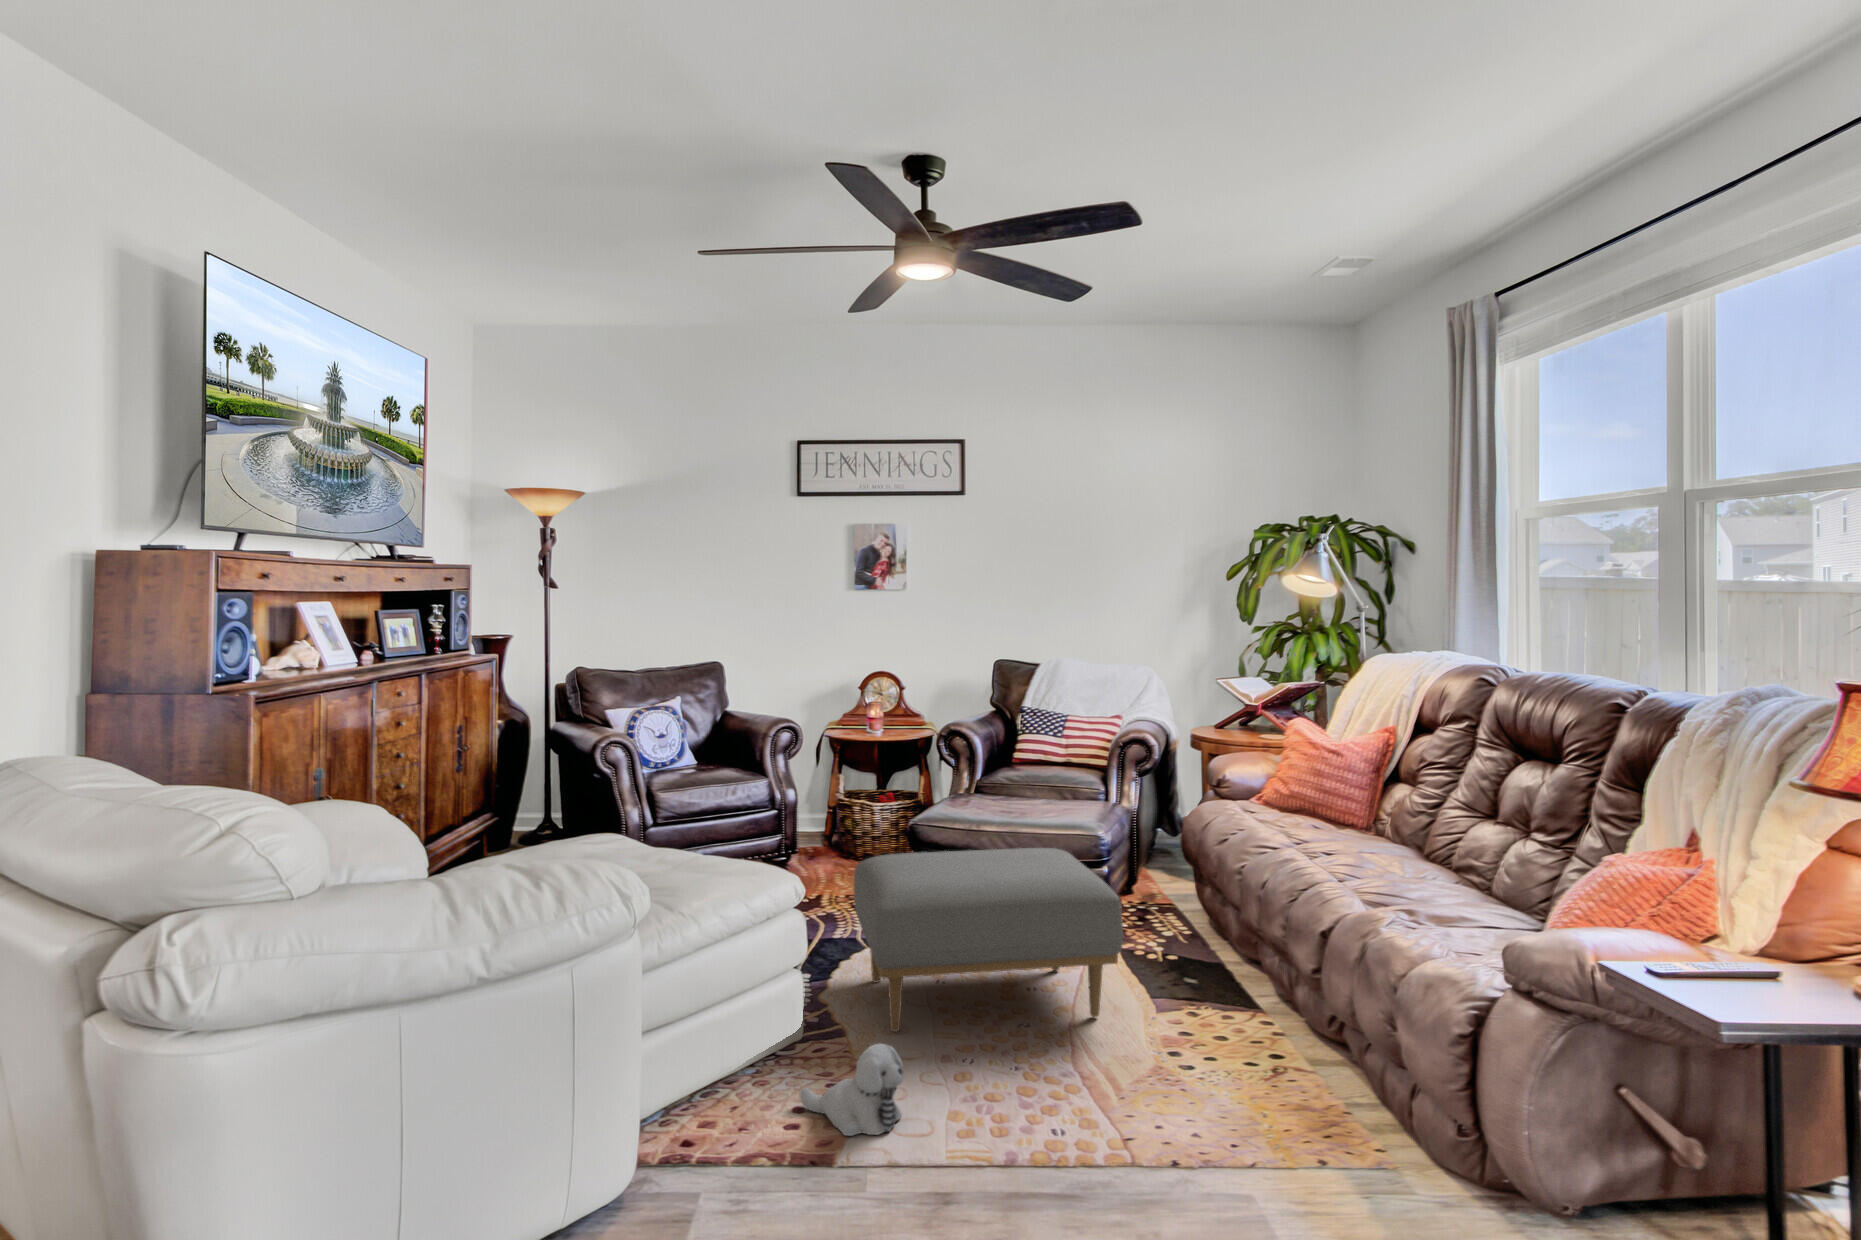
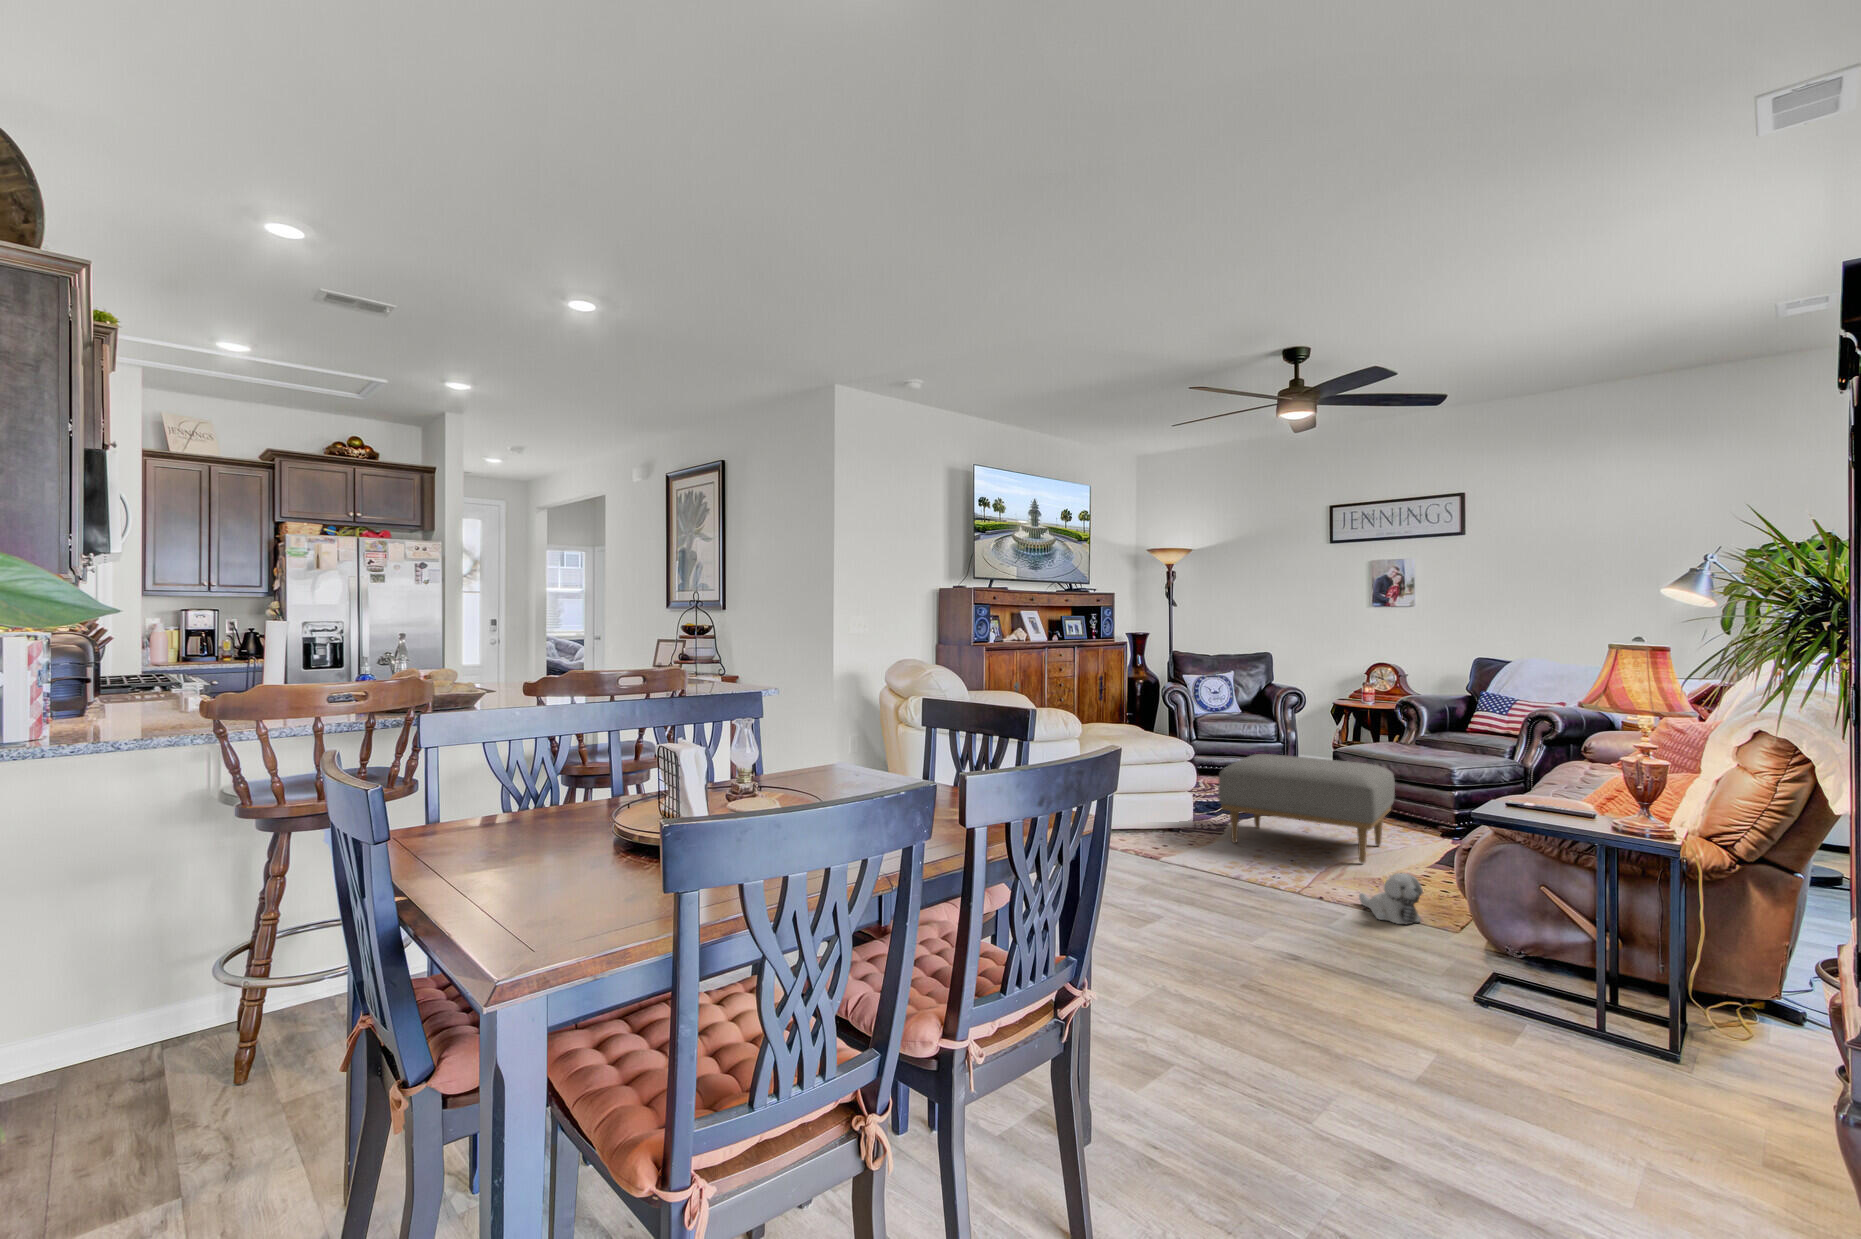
plush toy: present [799,1044,903,1136] -> present [1359,873,1423,924]

